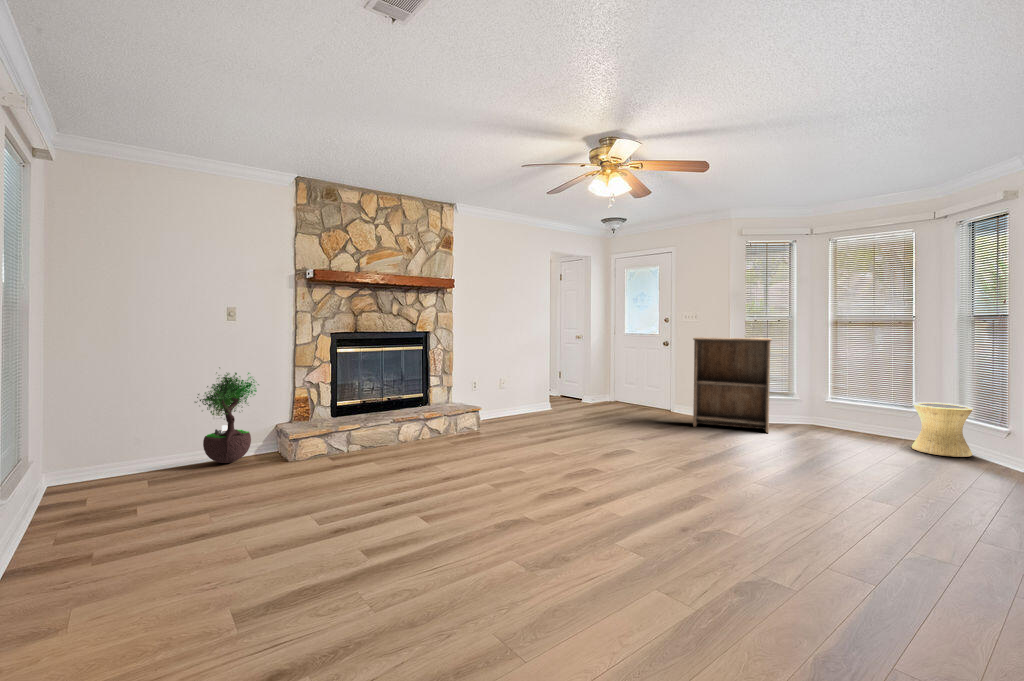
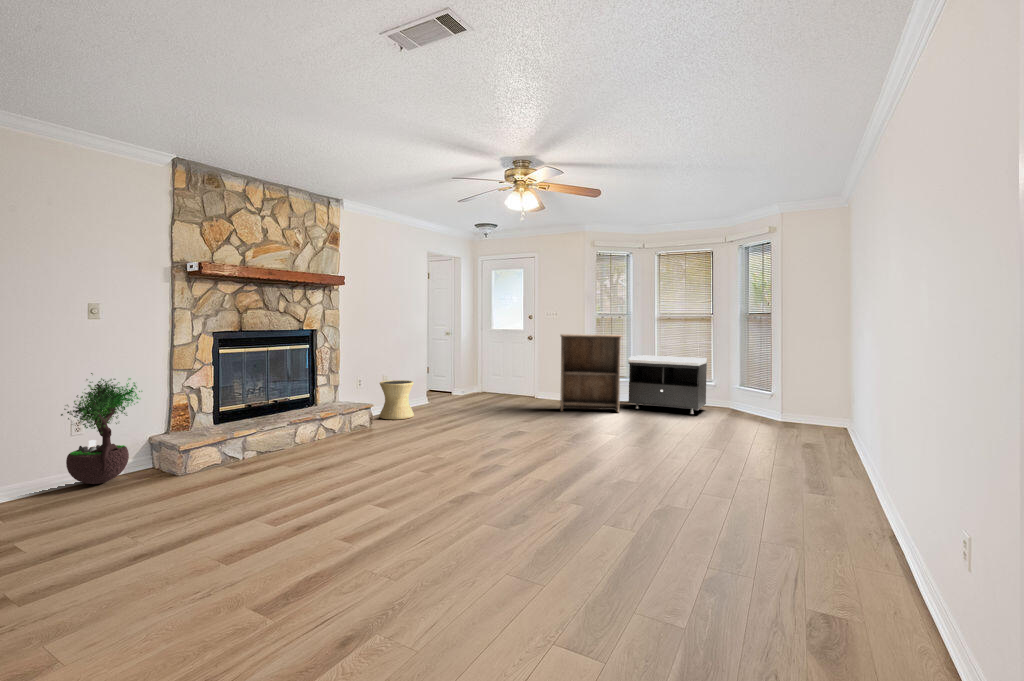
storage bench: none [784,364,901,442] -> present [628,355,707,414]
side table: present [912,402,973,457] -> present [379,380,414,419]

